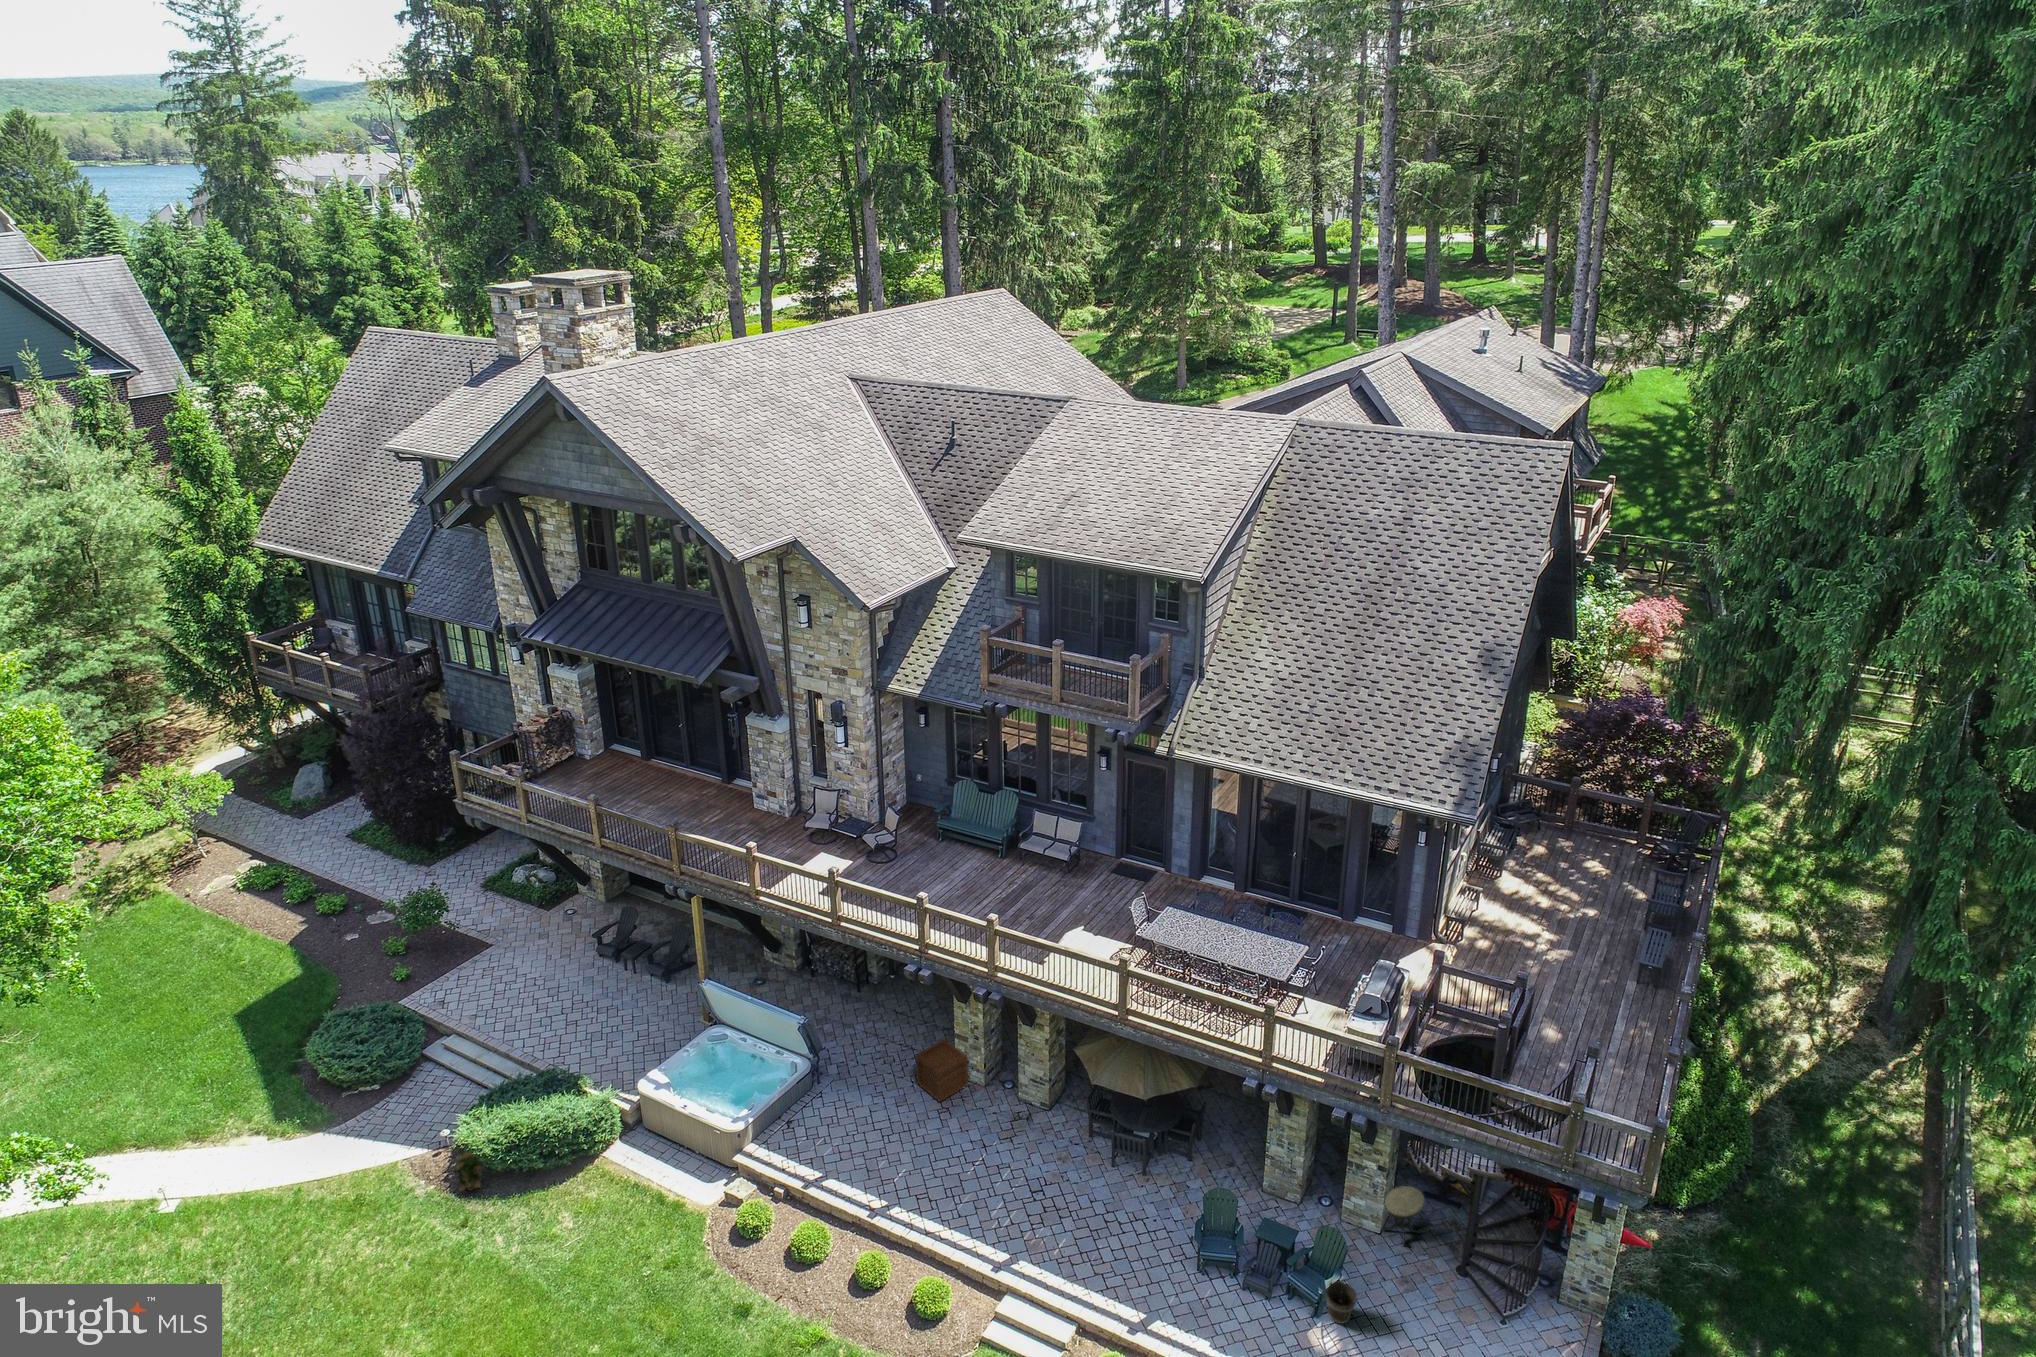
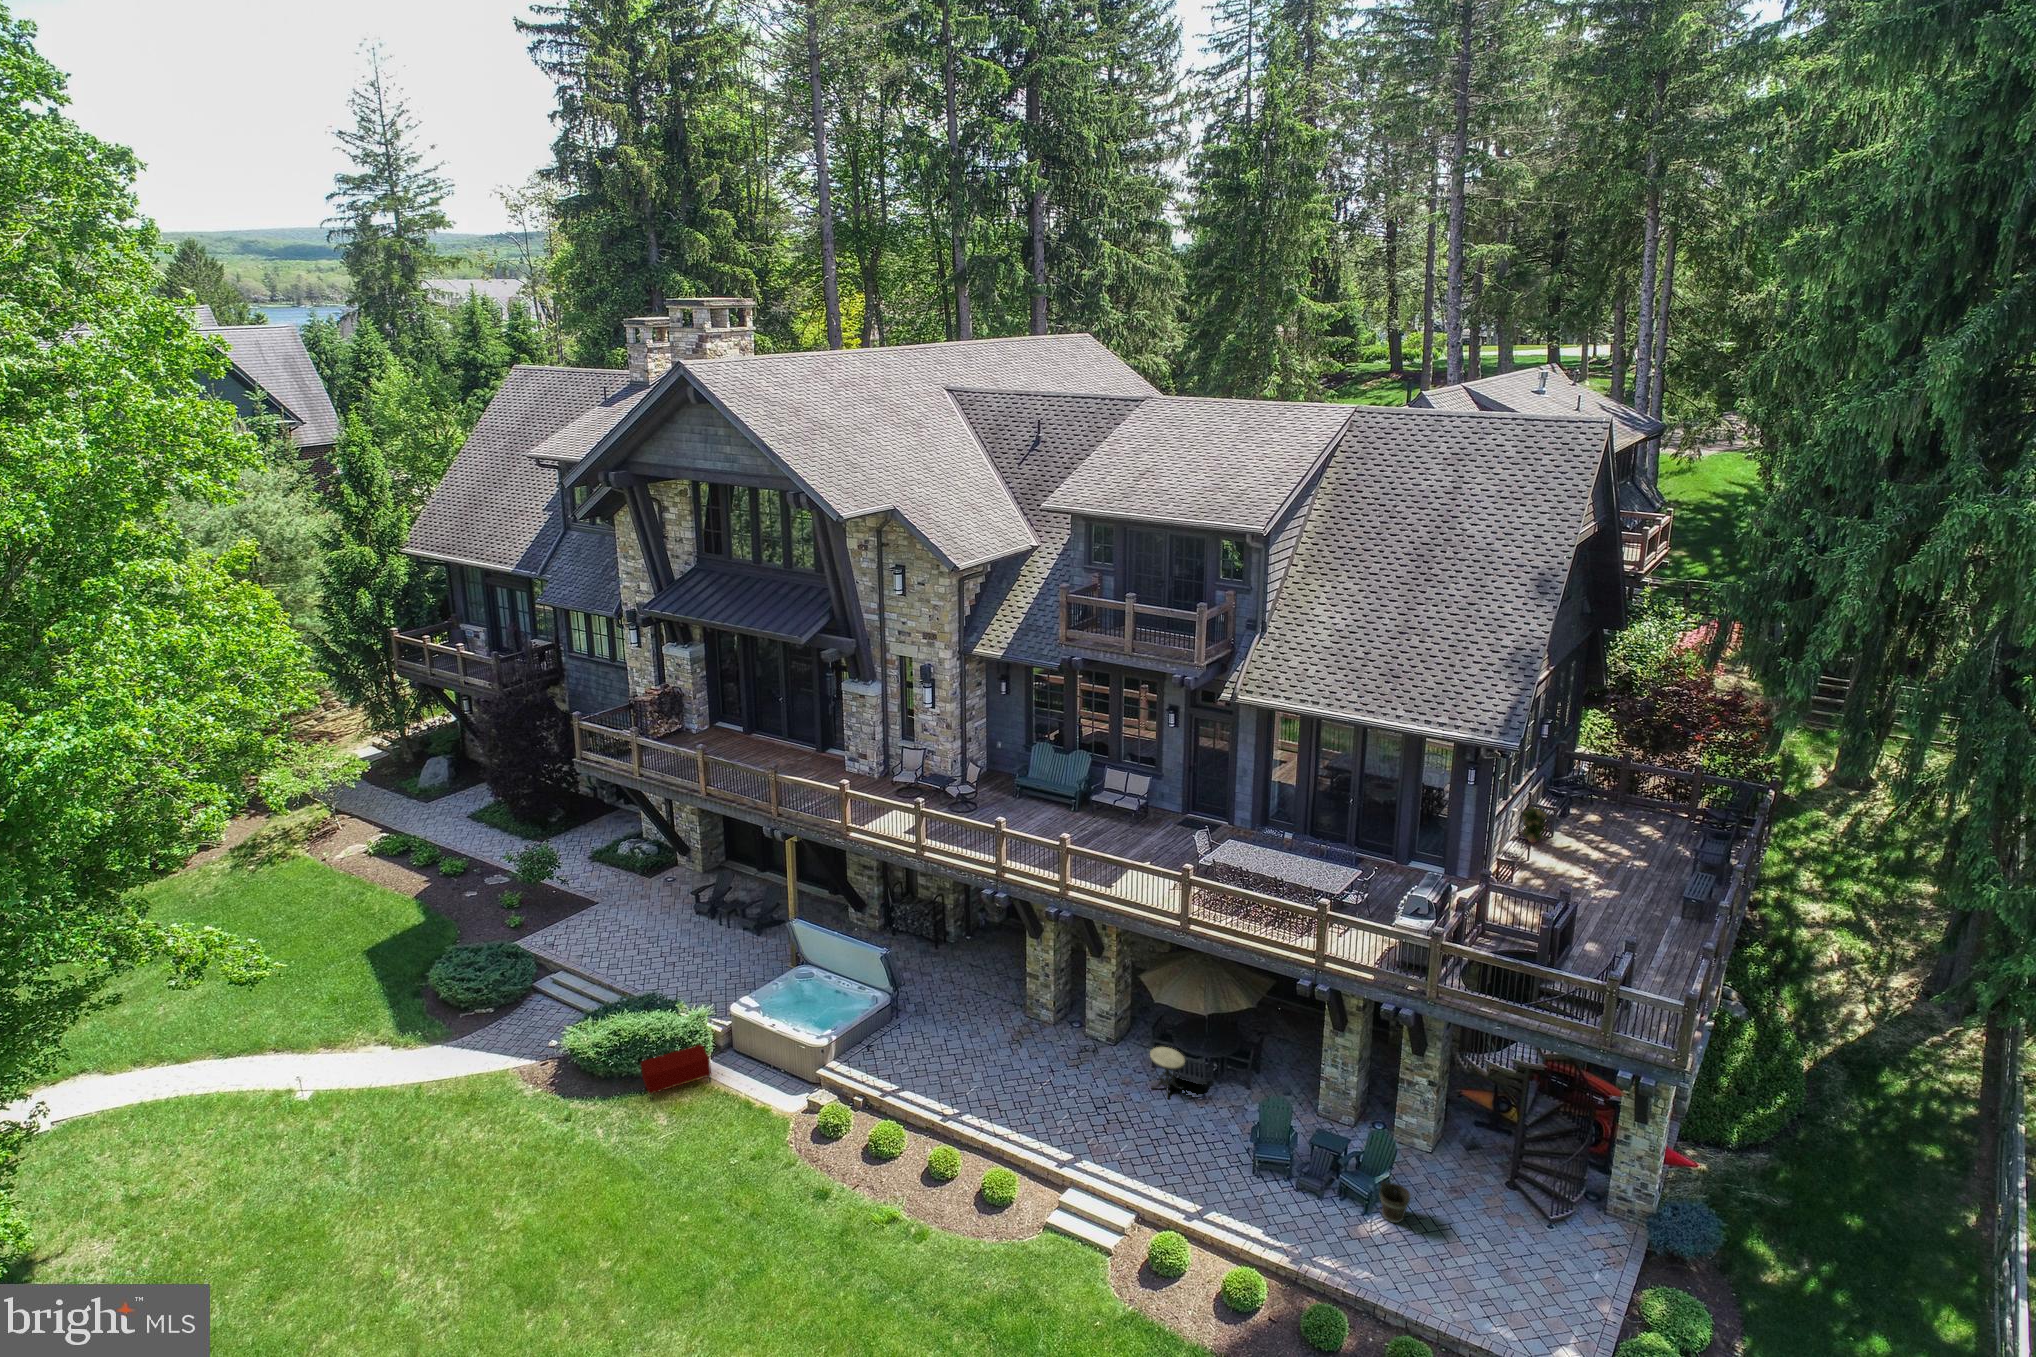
wooden crate: present [915,1039,969,1102] -> none [988,977,1038,1034]
bench: none [541,1133,620,1201] -> present [641,1044,711,1100]
decorative plant: present [455,1150,482,1191] -> present [1522,807,1547,843]
side table: present [1383,1186,1424,1245] -> present [1150,1047,1185,1097]

